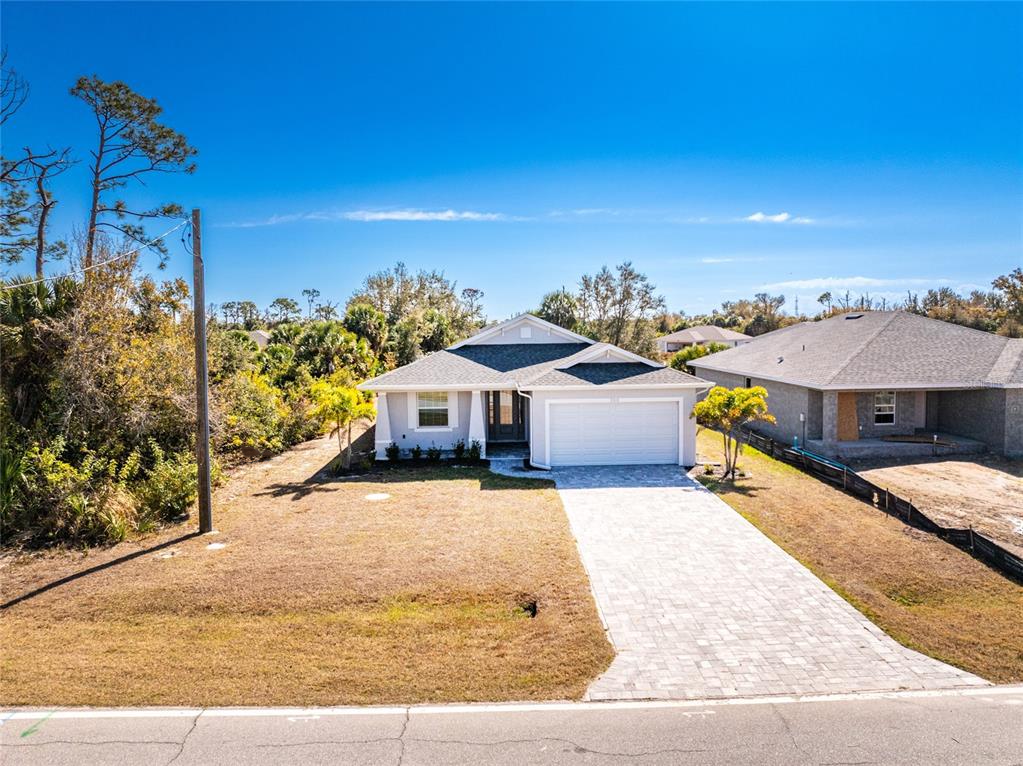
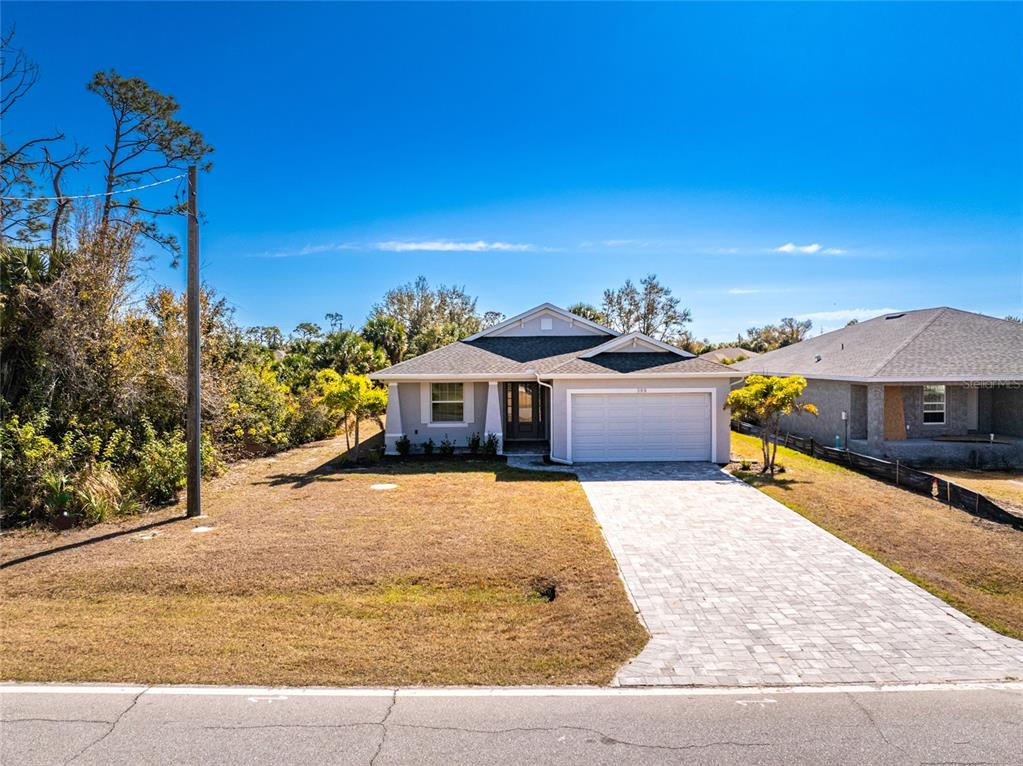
potted tree: none [67,511,97,549] -> present [46,492,76,529]

